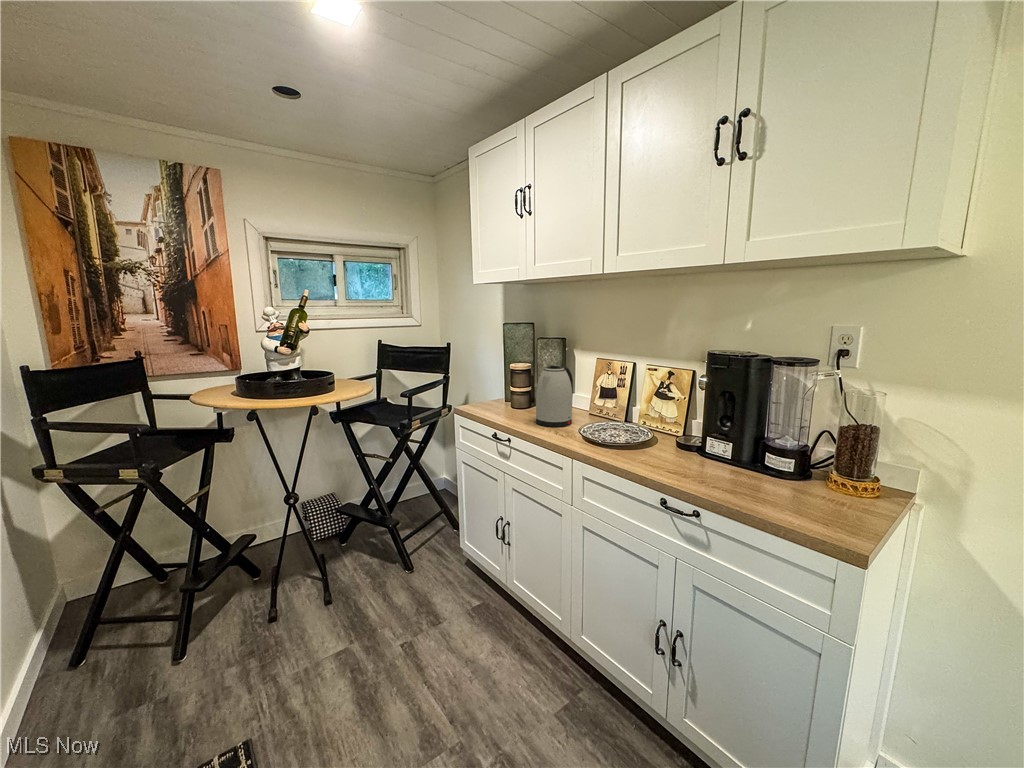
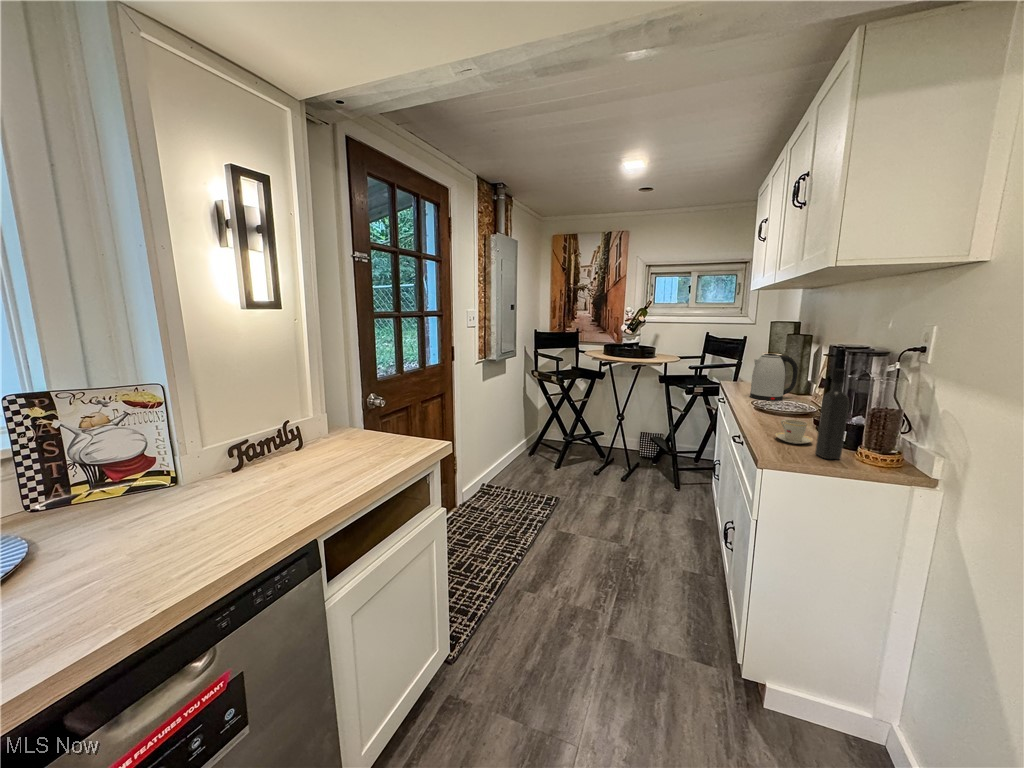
wine bottle: none [816,388,855,508] -> present [815,369,849,459]
teacup: none [730,459,779,494] -> present [775,419,813,444]

